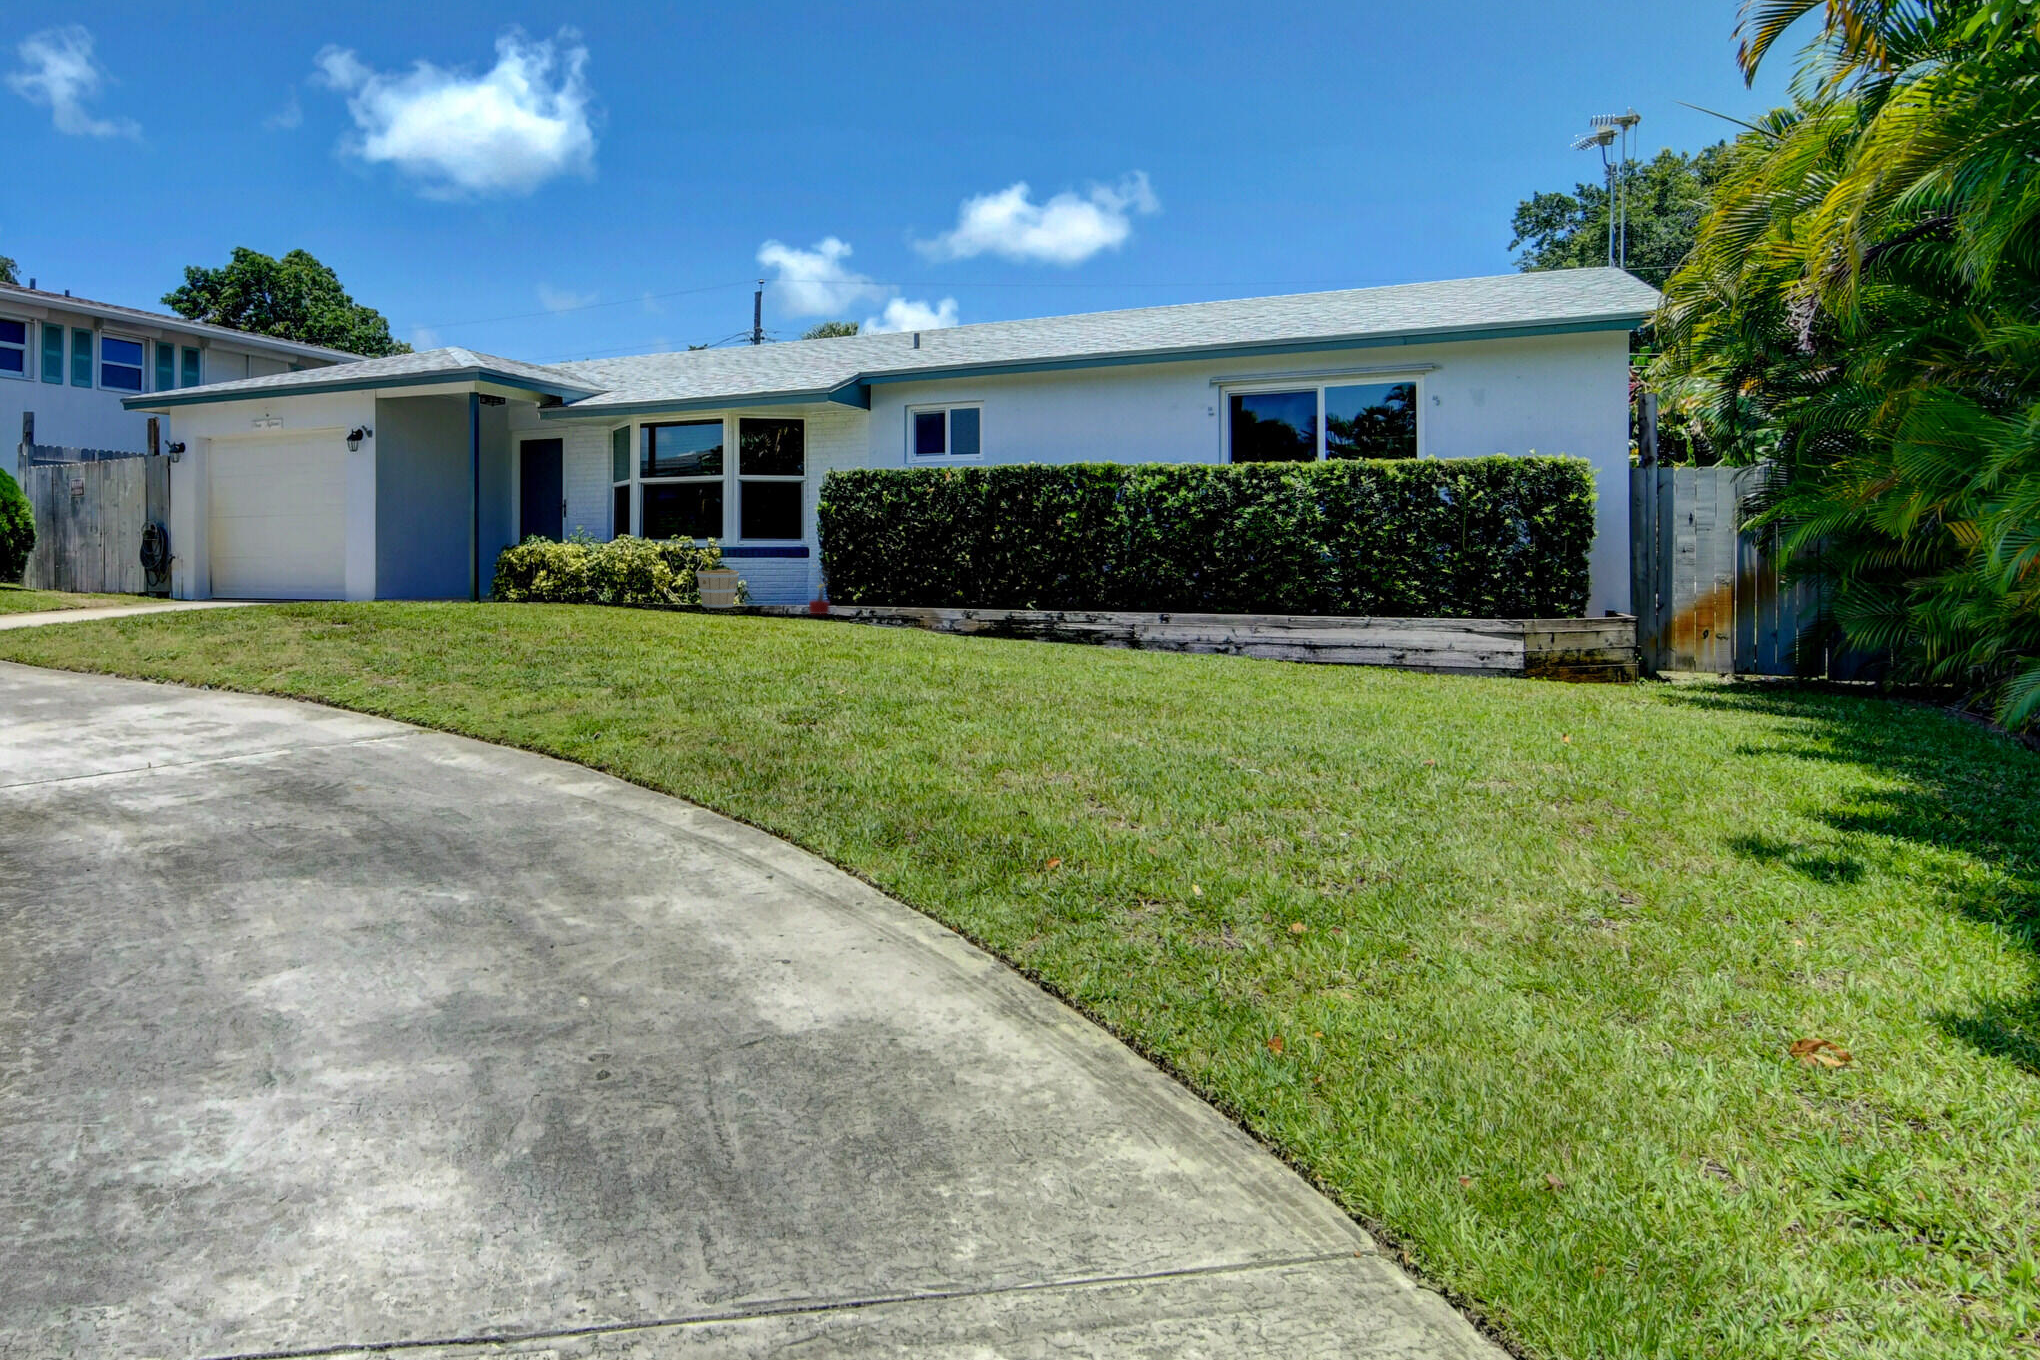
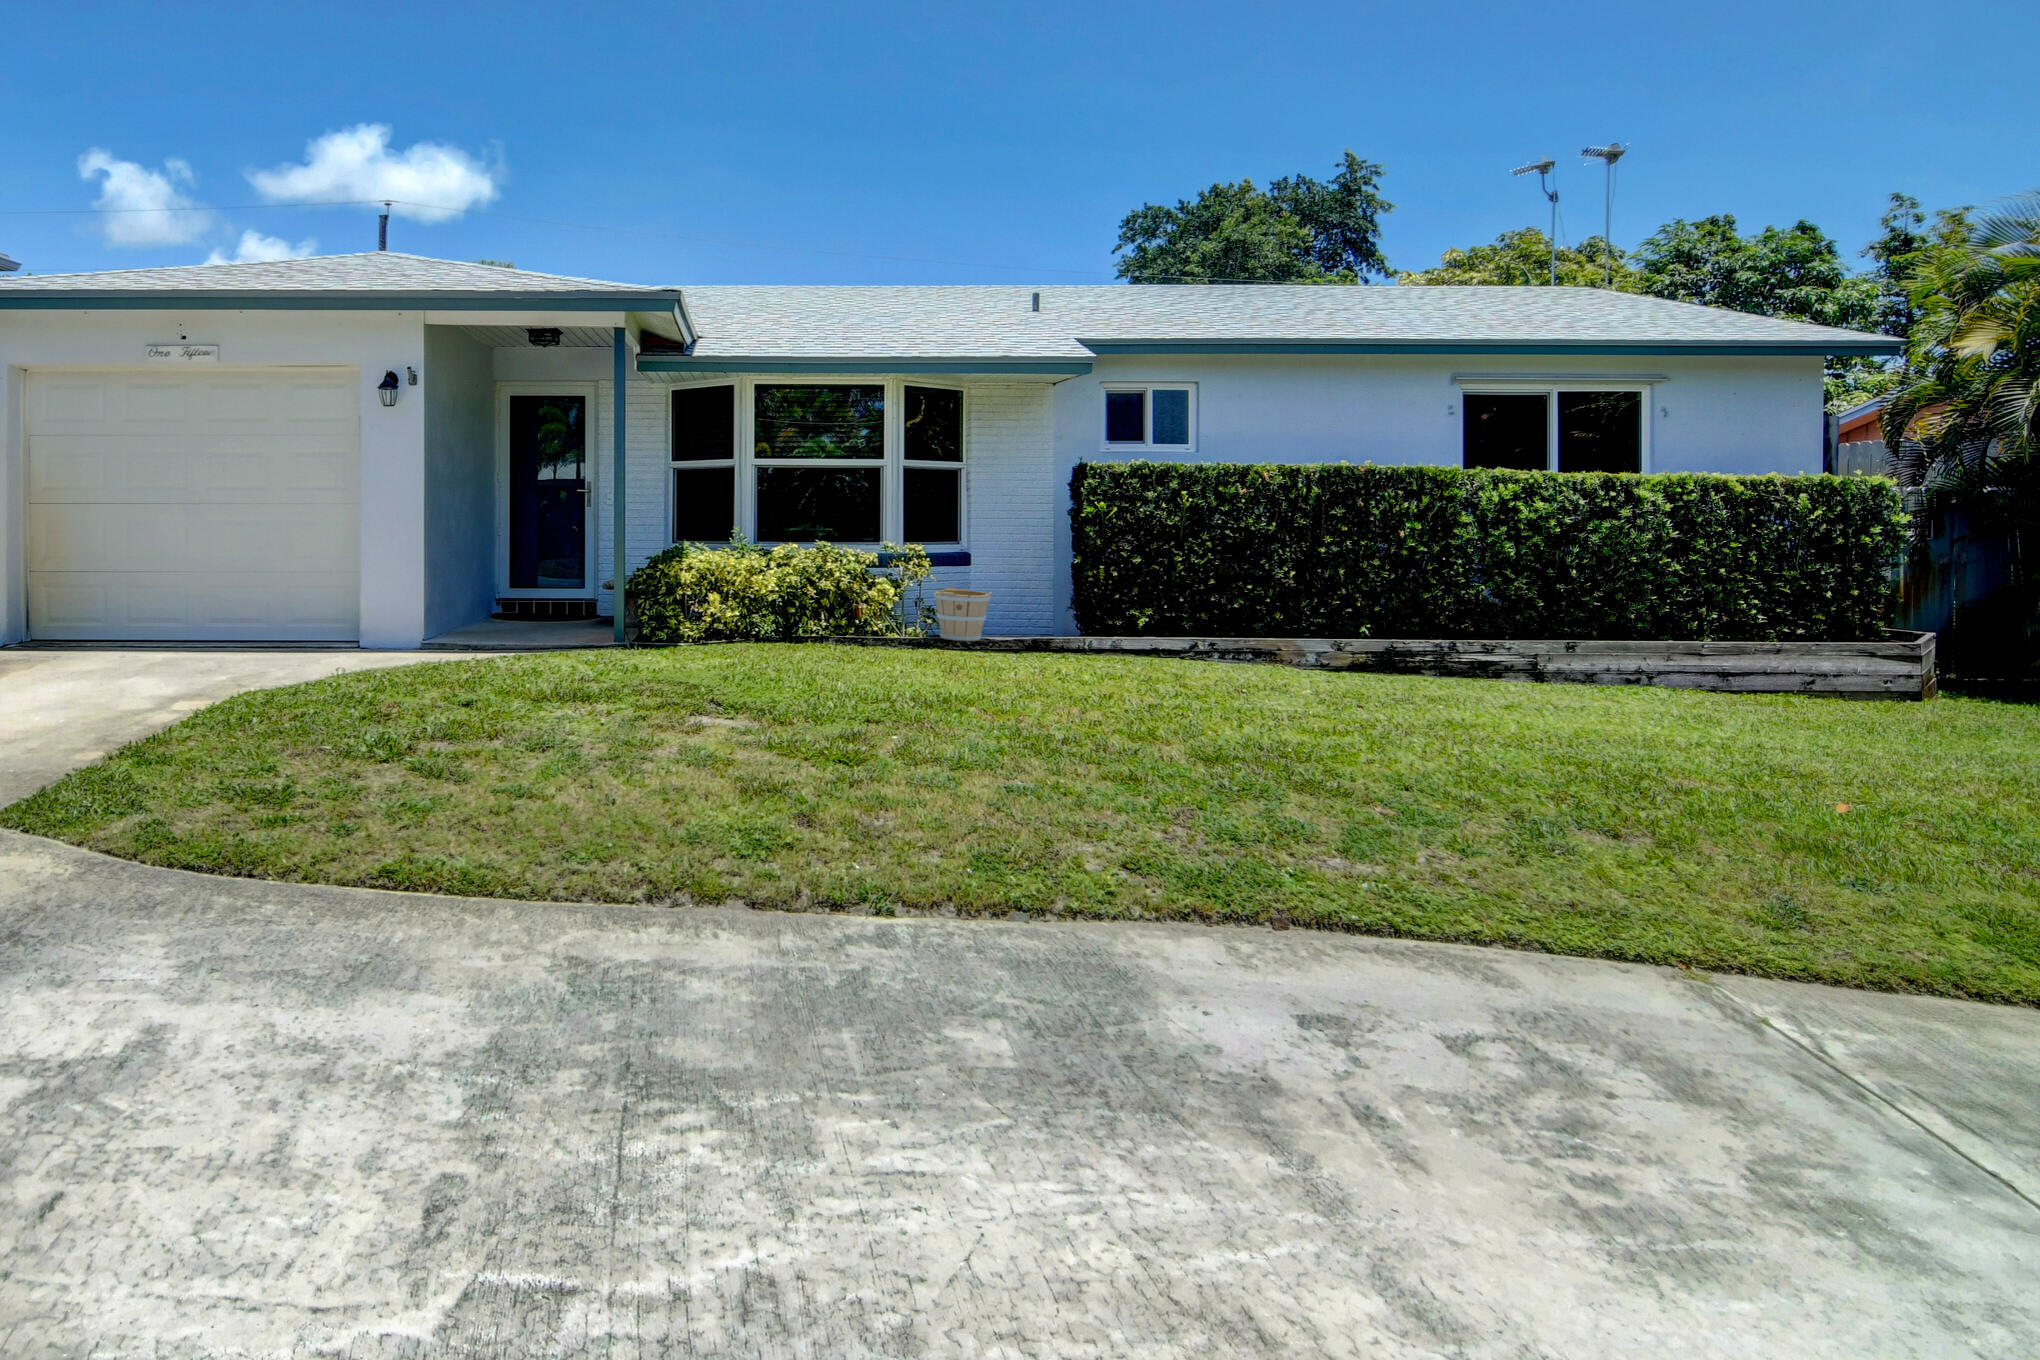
decorative plant: present [809,570,829,614] -> none [1094,582,1137,646]

